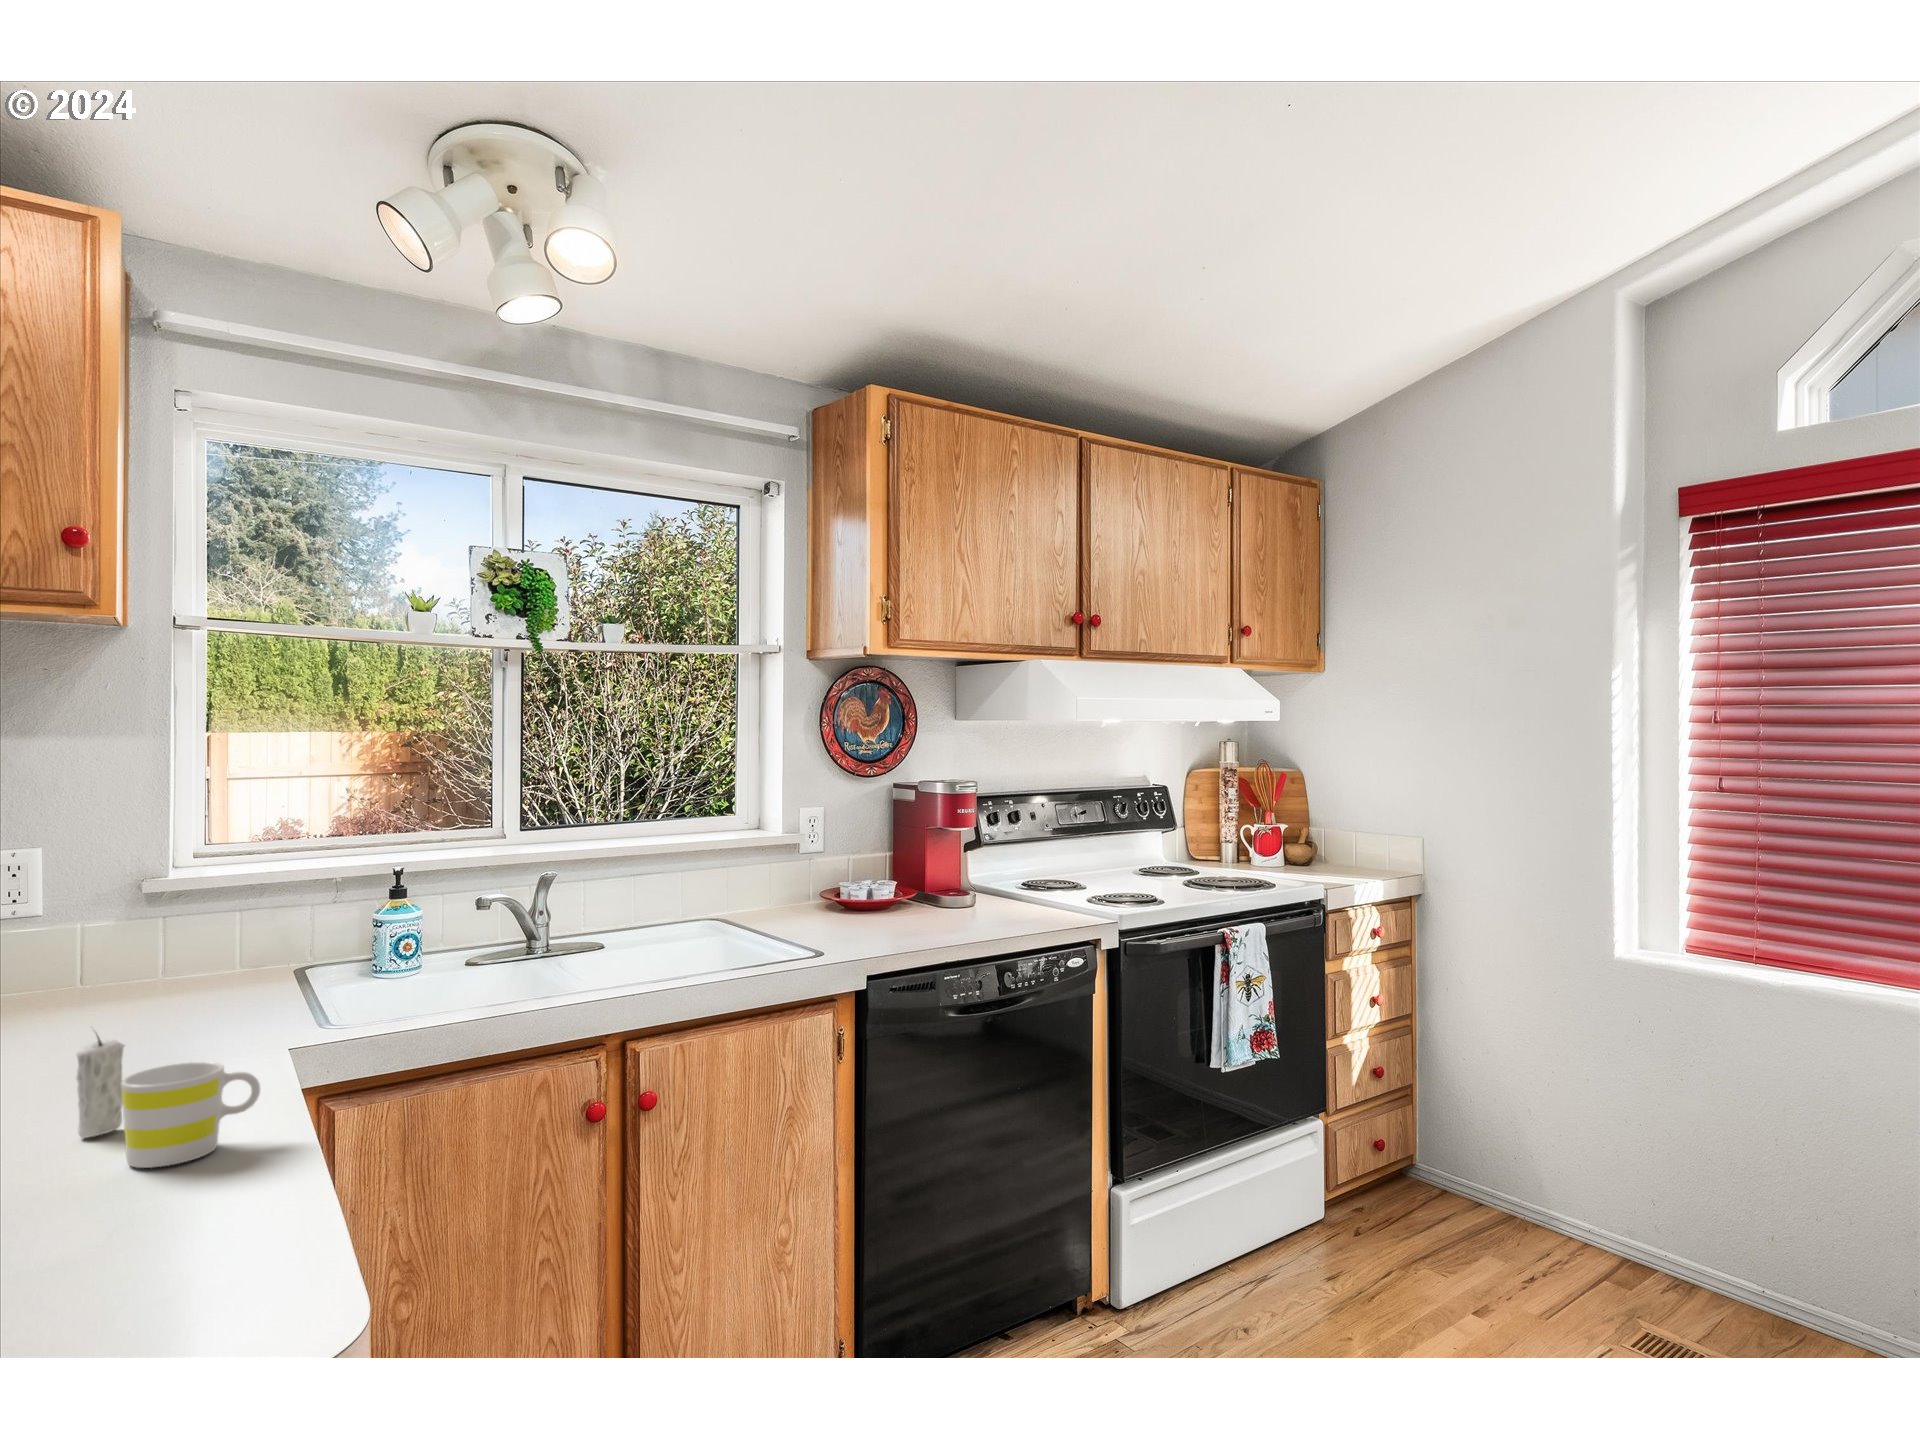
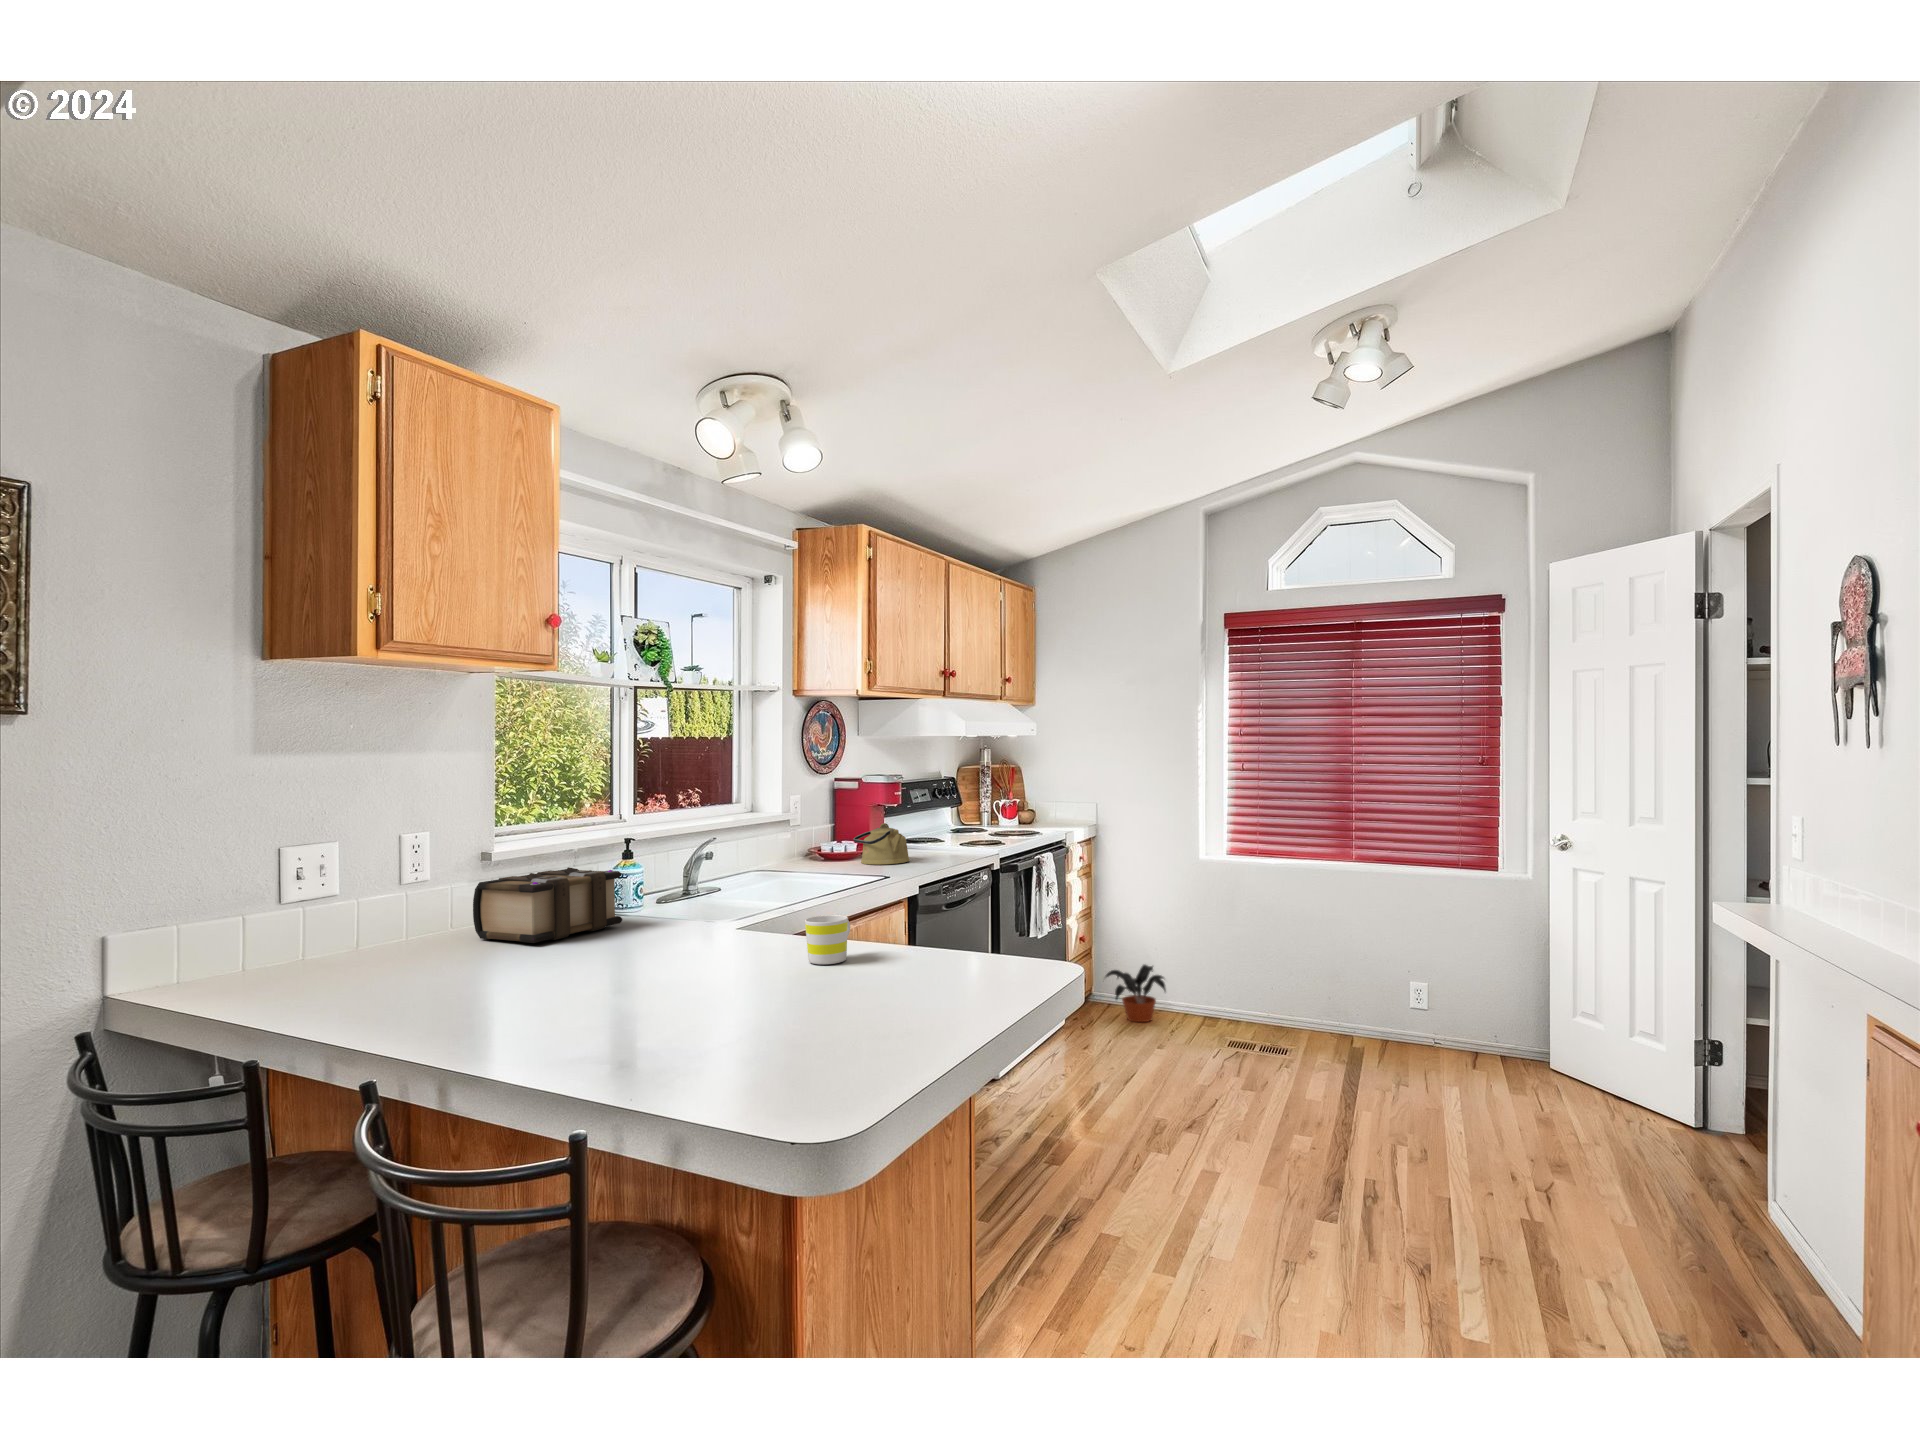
kettle: none [859,861,942,928] -> present [854,823,910,865]
book: none [61,910,263,1026] -> present [473,867,622,943]
candle: present [76,1035,124,1138] -> none [746,903,767,964]
potted plant: none [1409,1134,1537,1242] -> present [1105,965,1166,1022]

